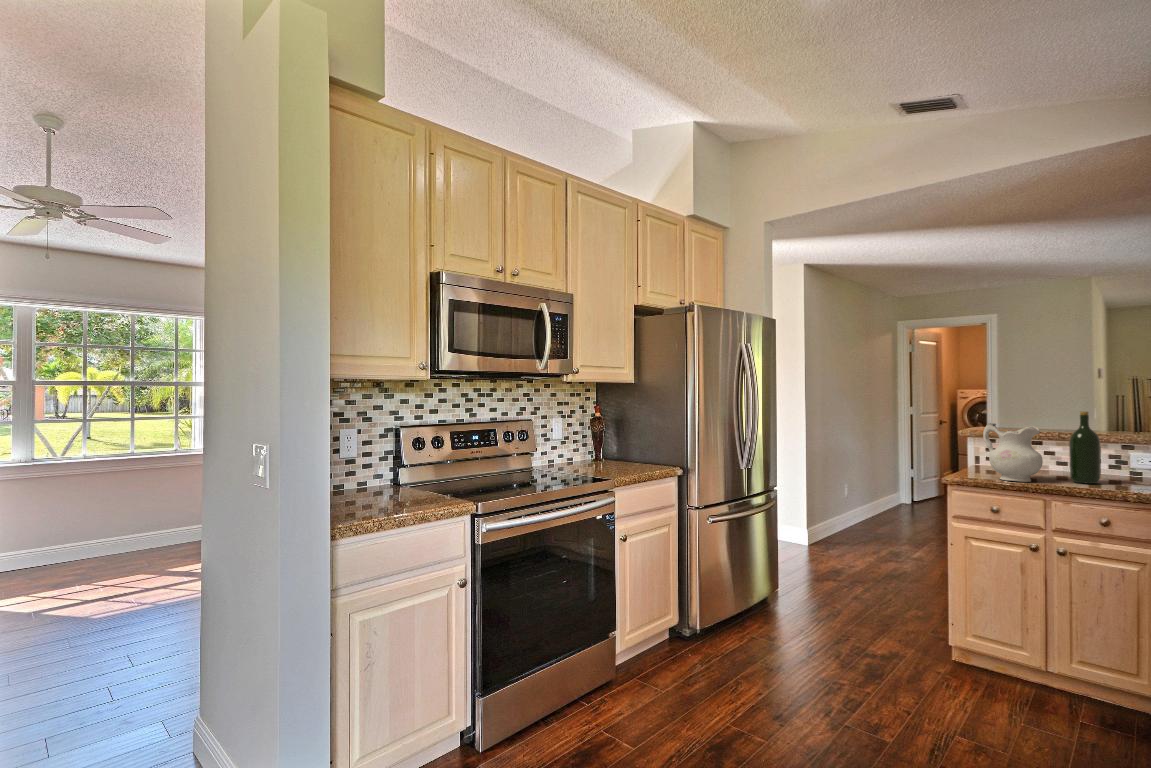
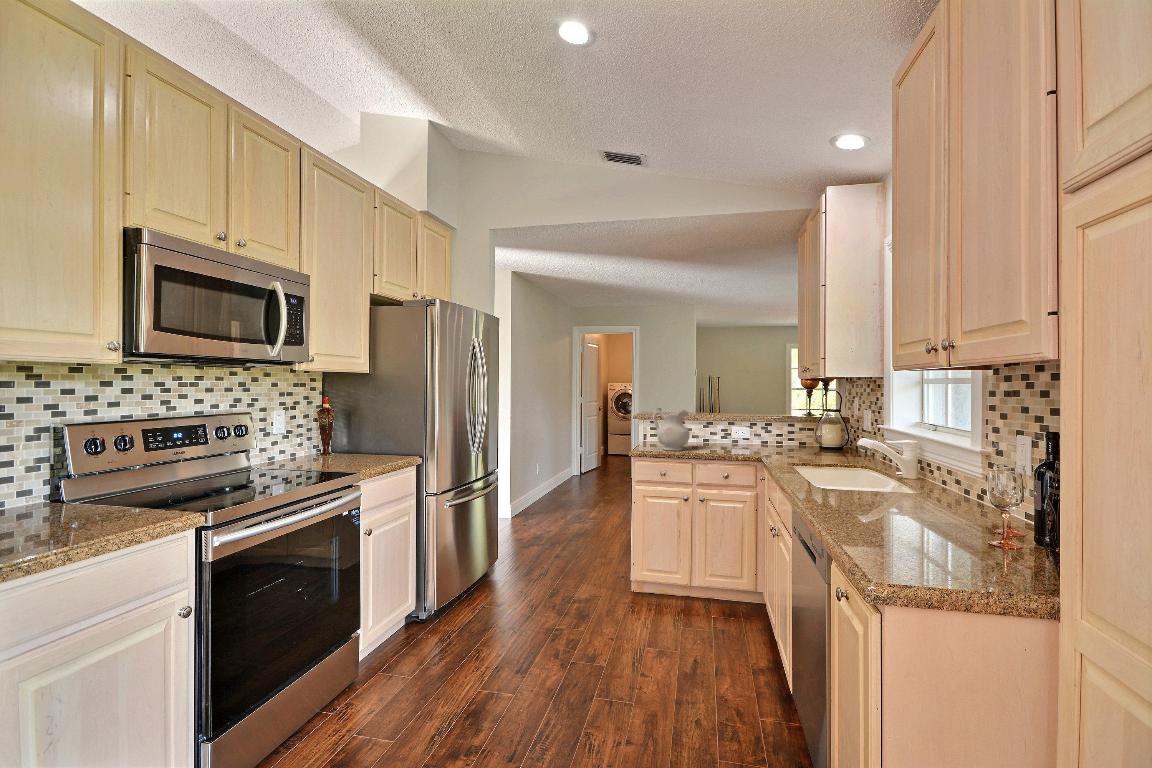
wine bottle: present [1069,411,1101,484] -> none [704,399,722,449]

